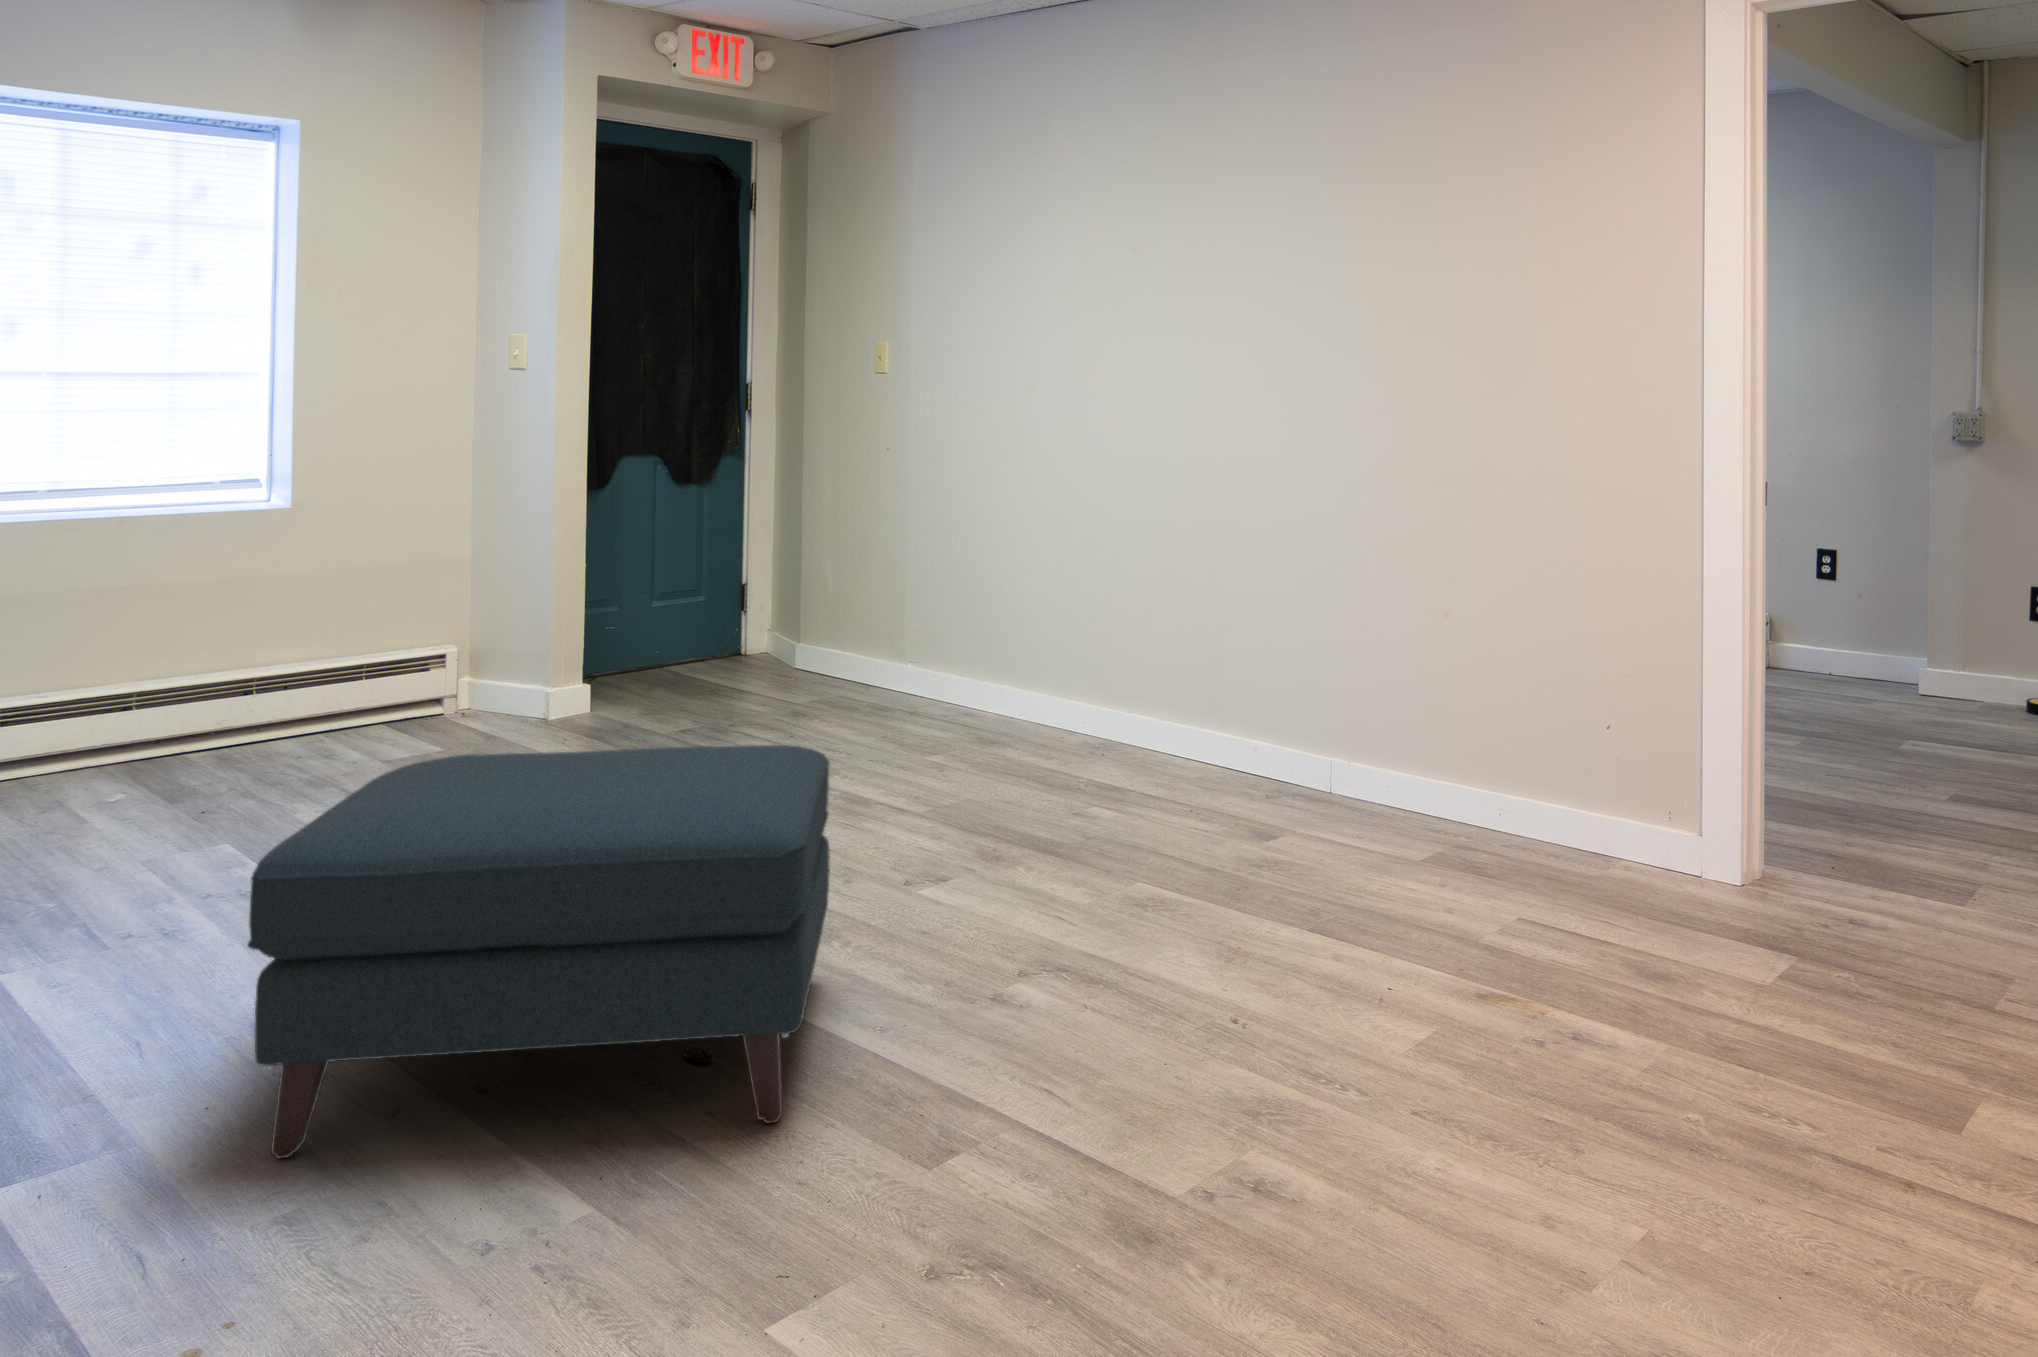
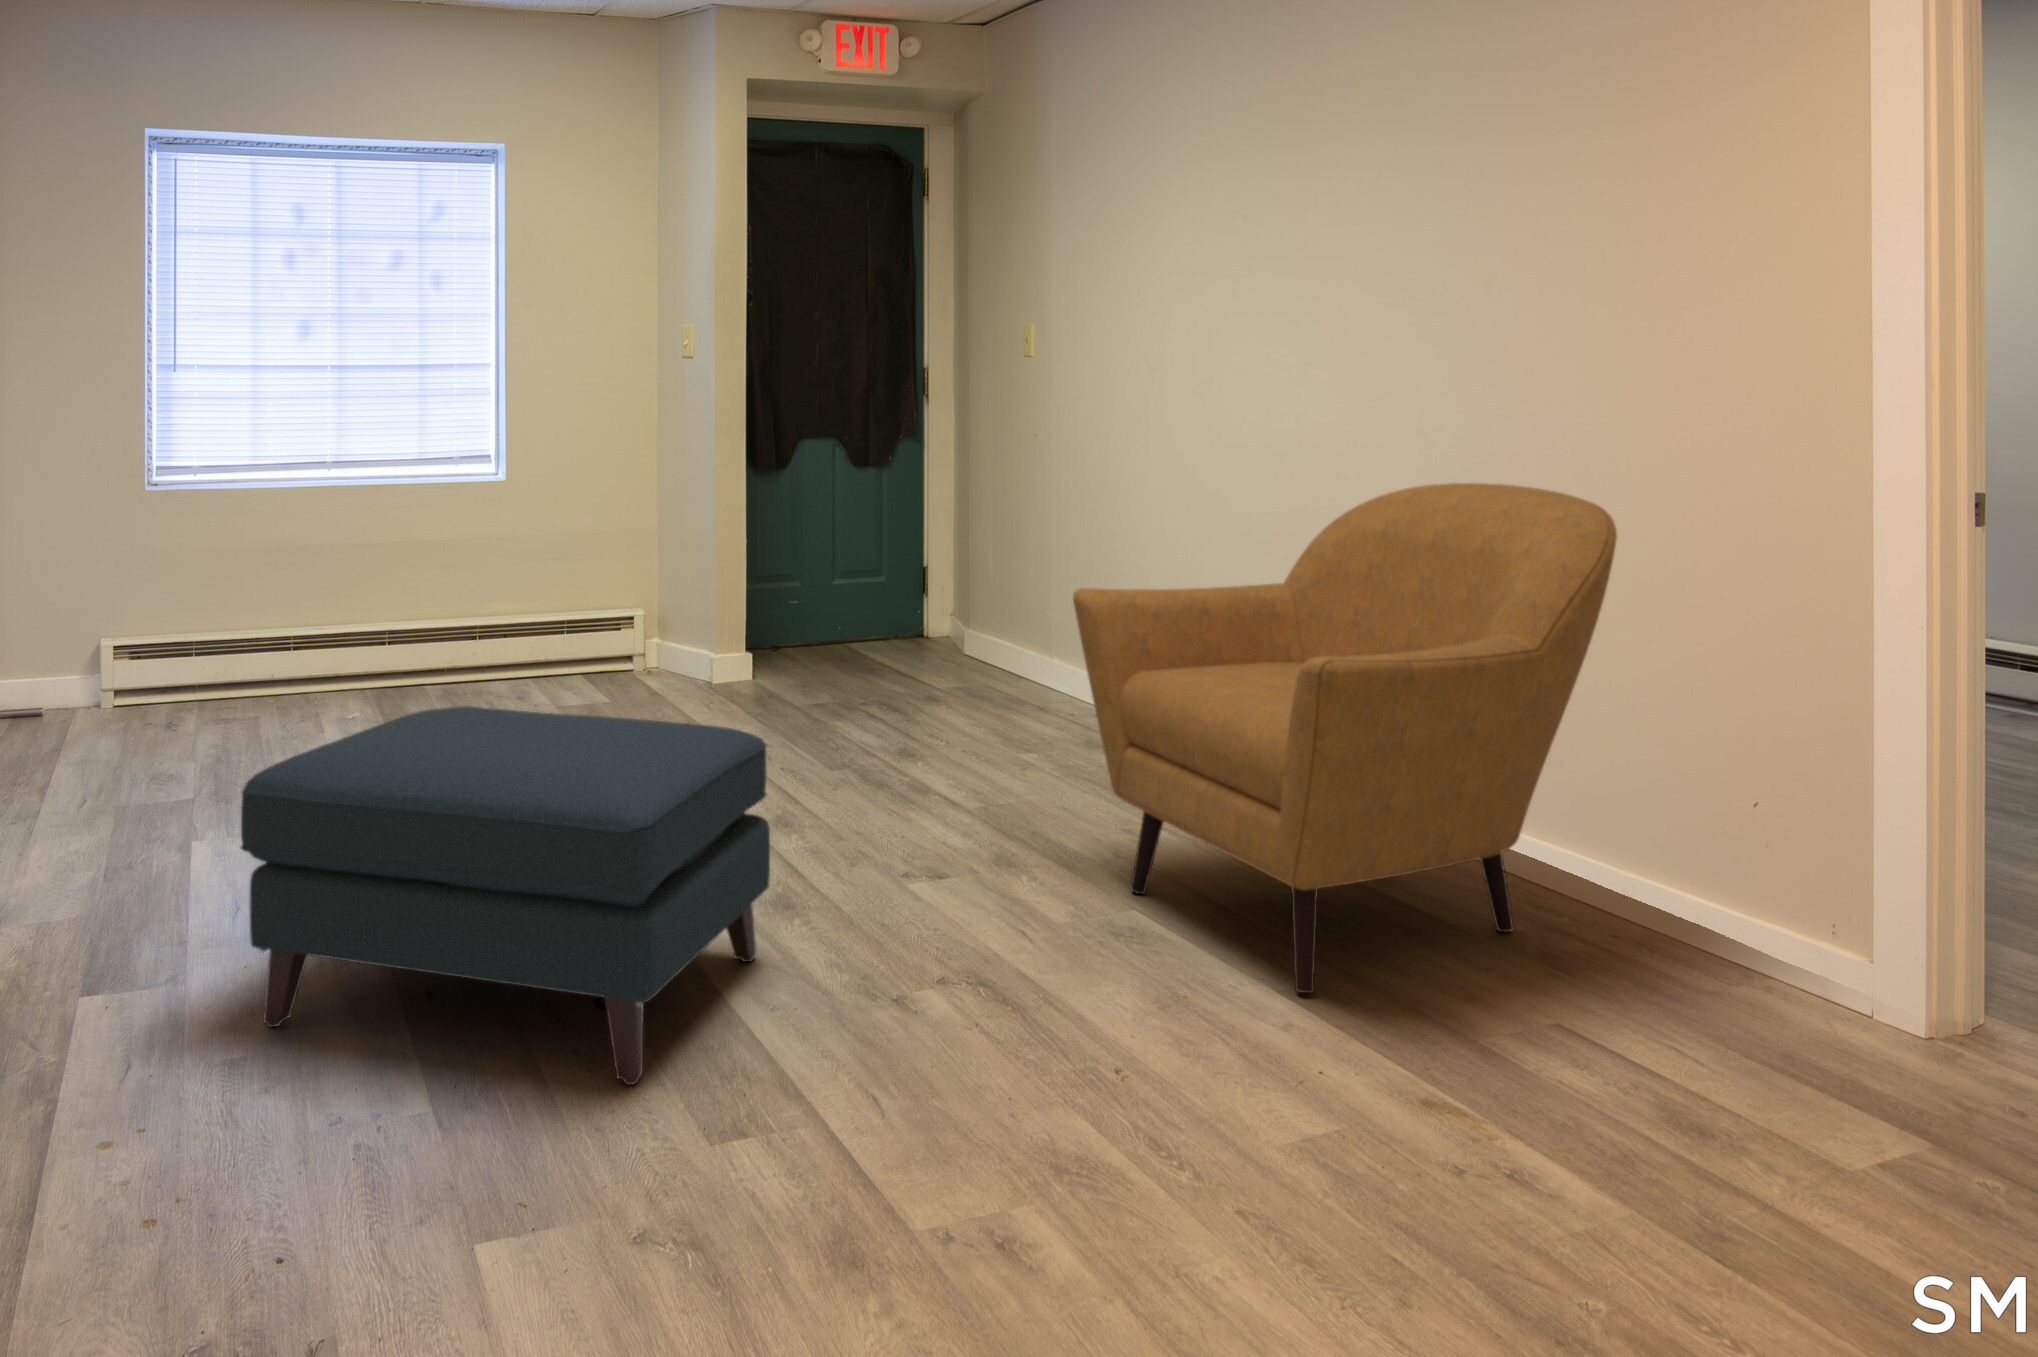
armchair: none [1060,481,1509,922] -> present [1073,483,1617,993]

